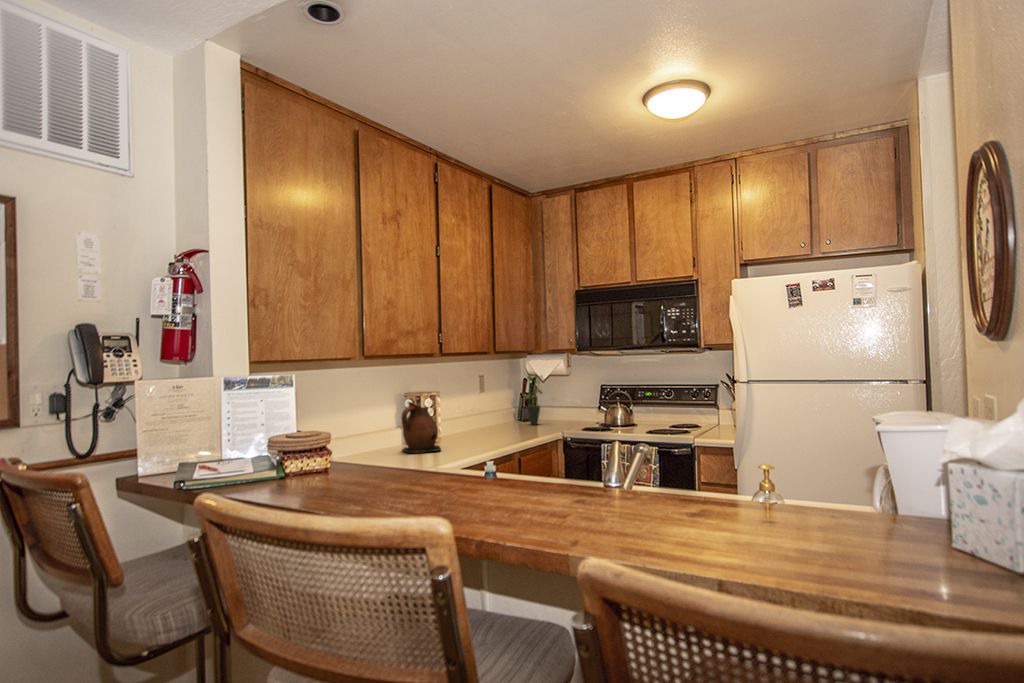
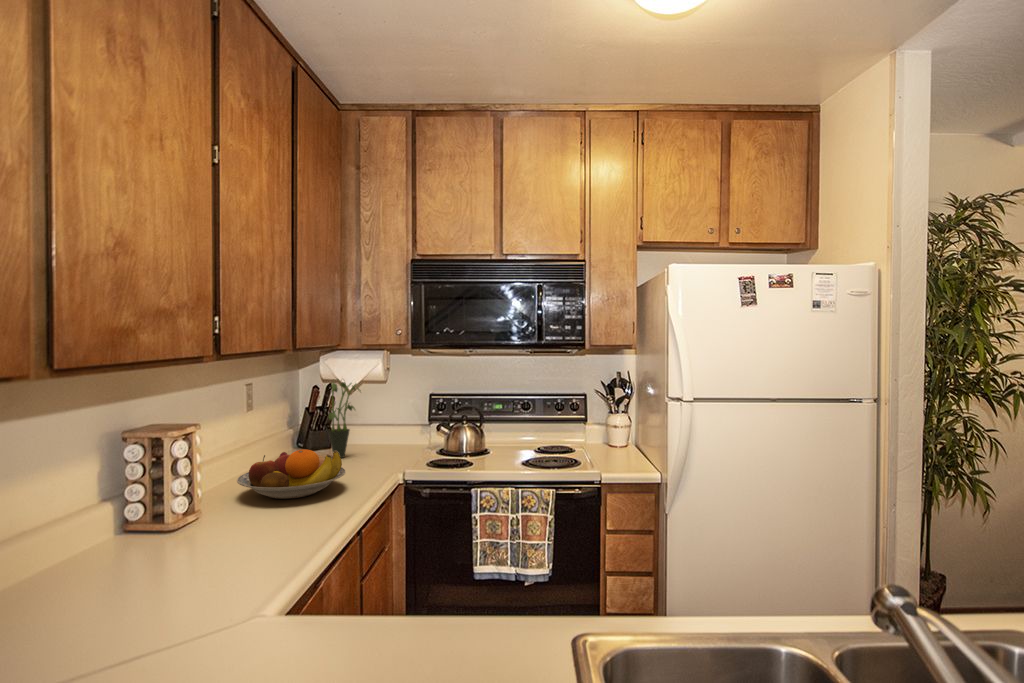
ceramic pitcher: present [401,402,441,452] -> none [119,456,220,565]
fruit bowl: none [462,411,522,438] -> present [237,449,346,499]

